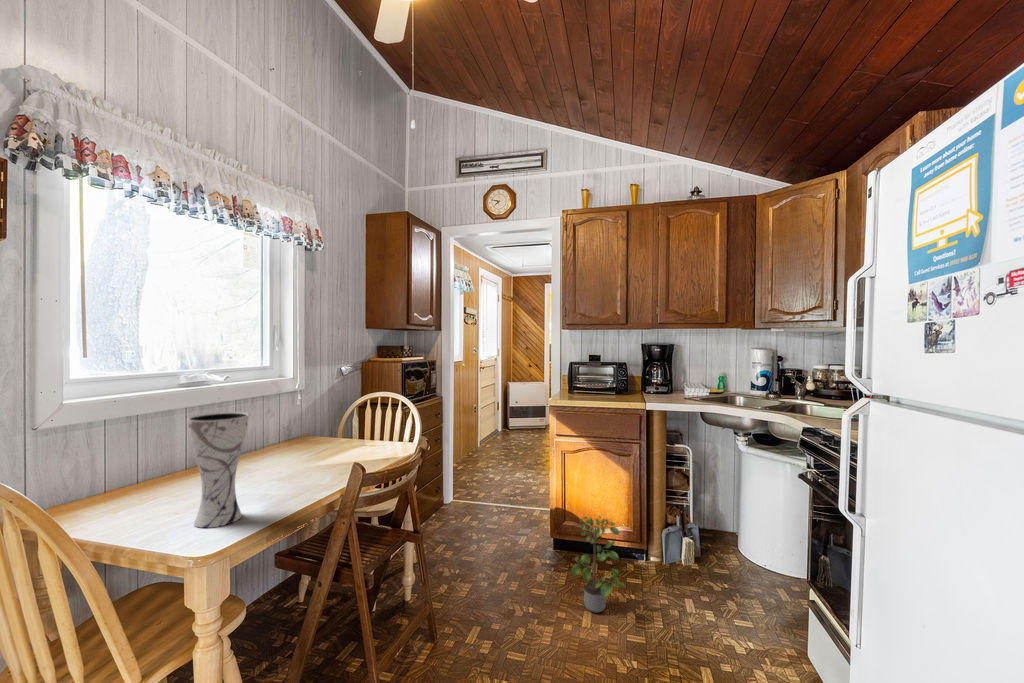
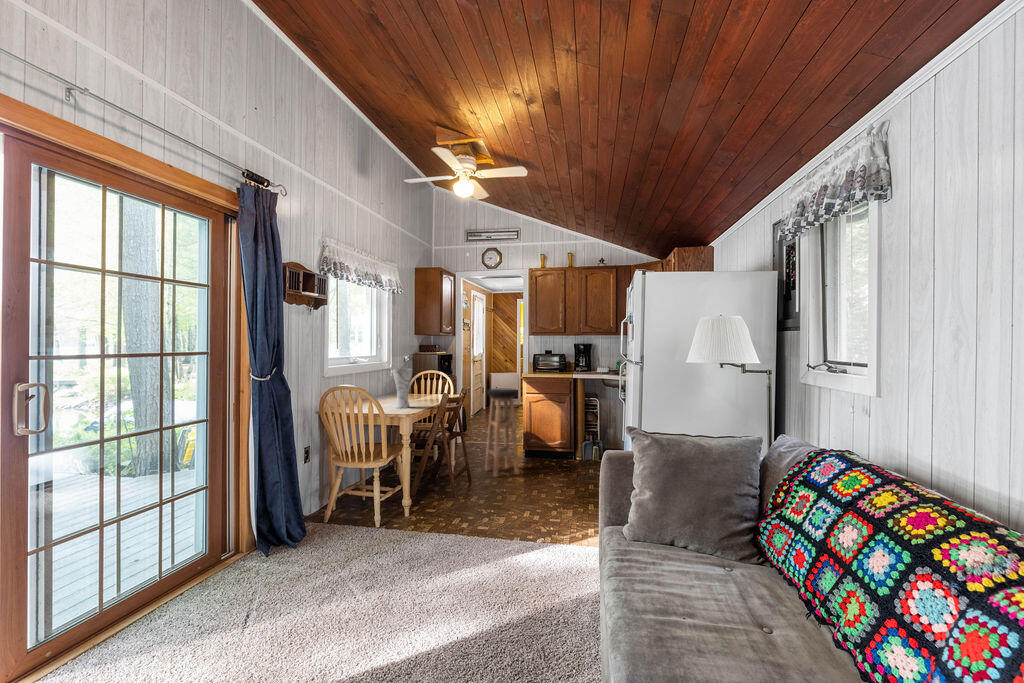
bar stool: none [471,436,542,641] -> present [485,389,519,477]
potted plant: present [571,516,626,613] -> none [533,426,559,471]

